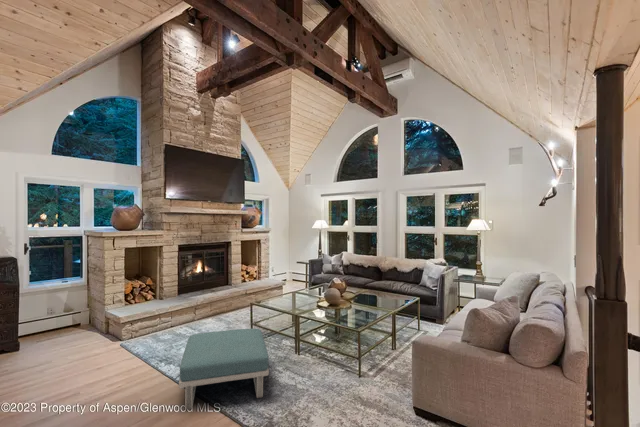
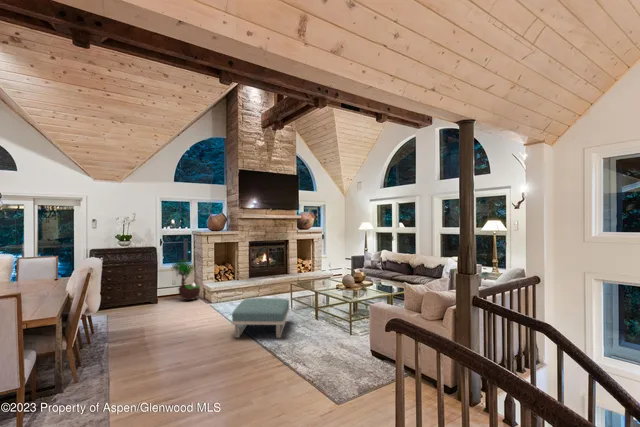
potted tree: none [45,269,100,339] -> present [171,260,200,300]

